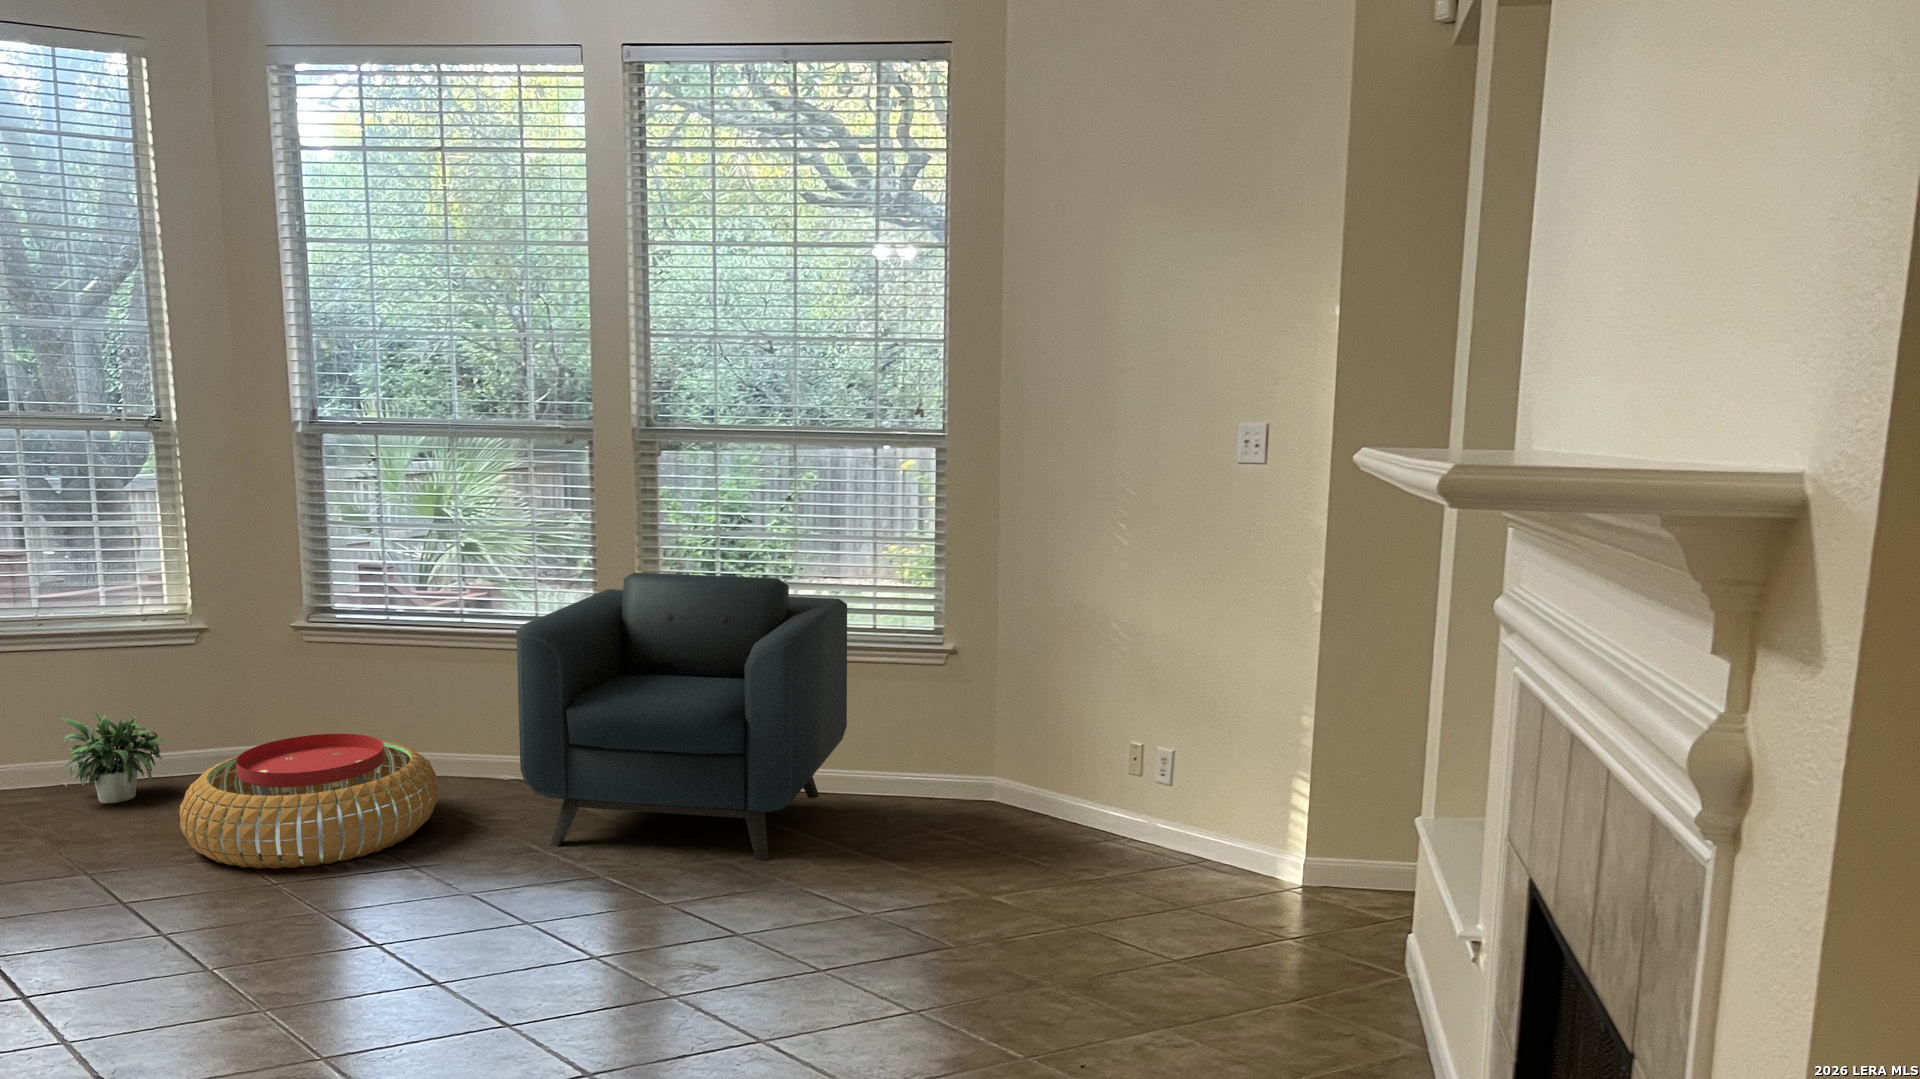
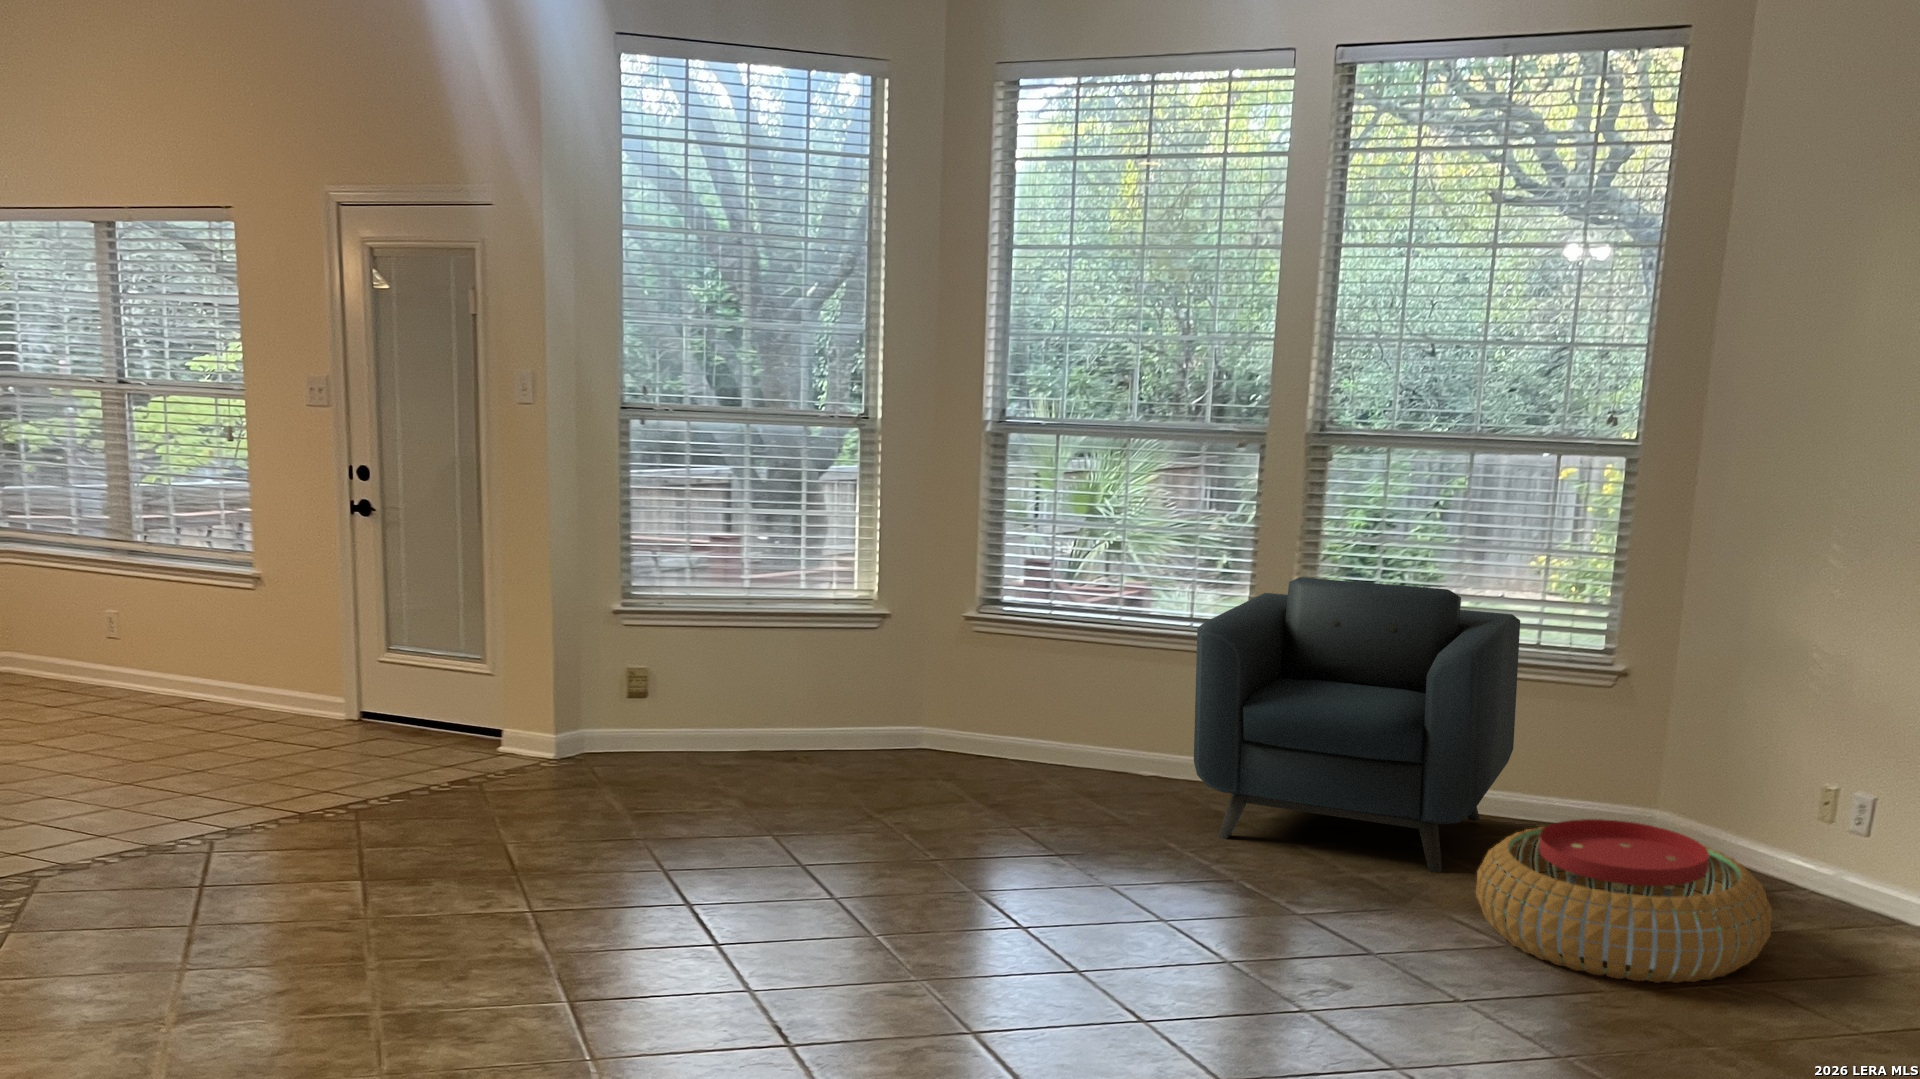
potted plant: present [59,711,167,803] -> none [768,680,859,764]
pouf: present [179,734,439,869] -> present [1476,819,1772,983]

